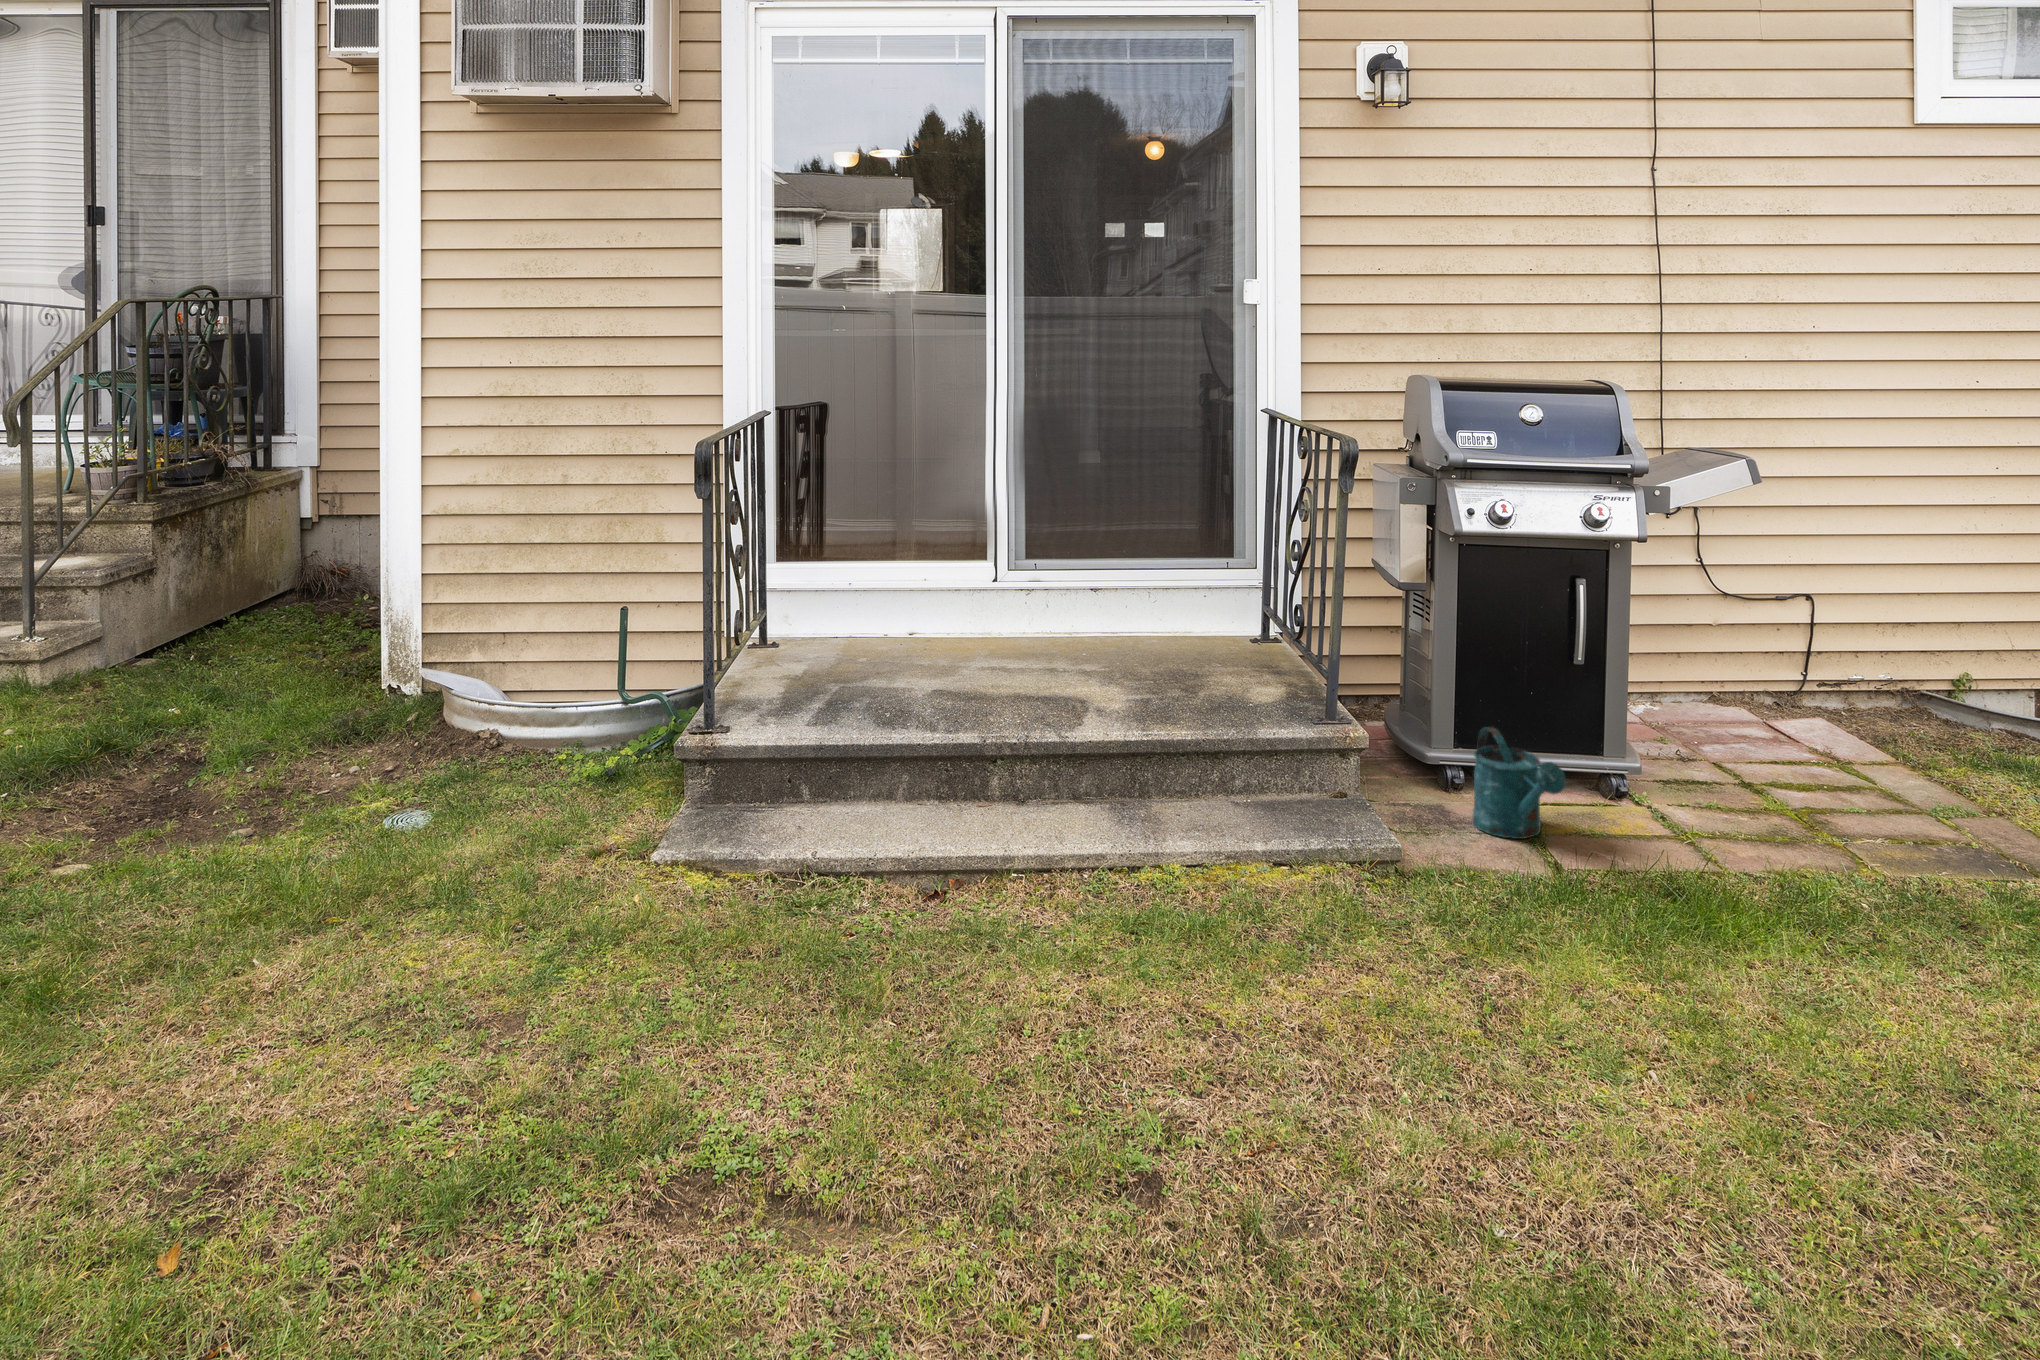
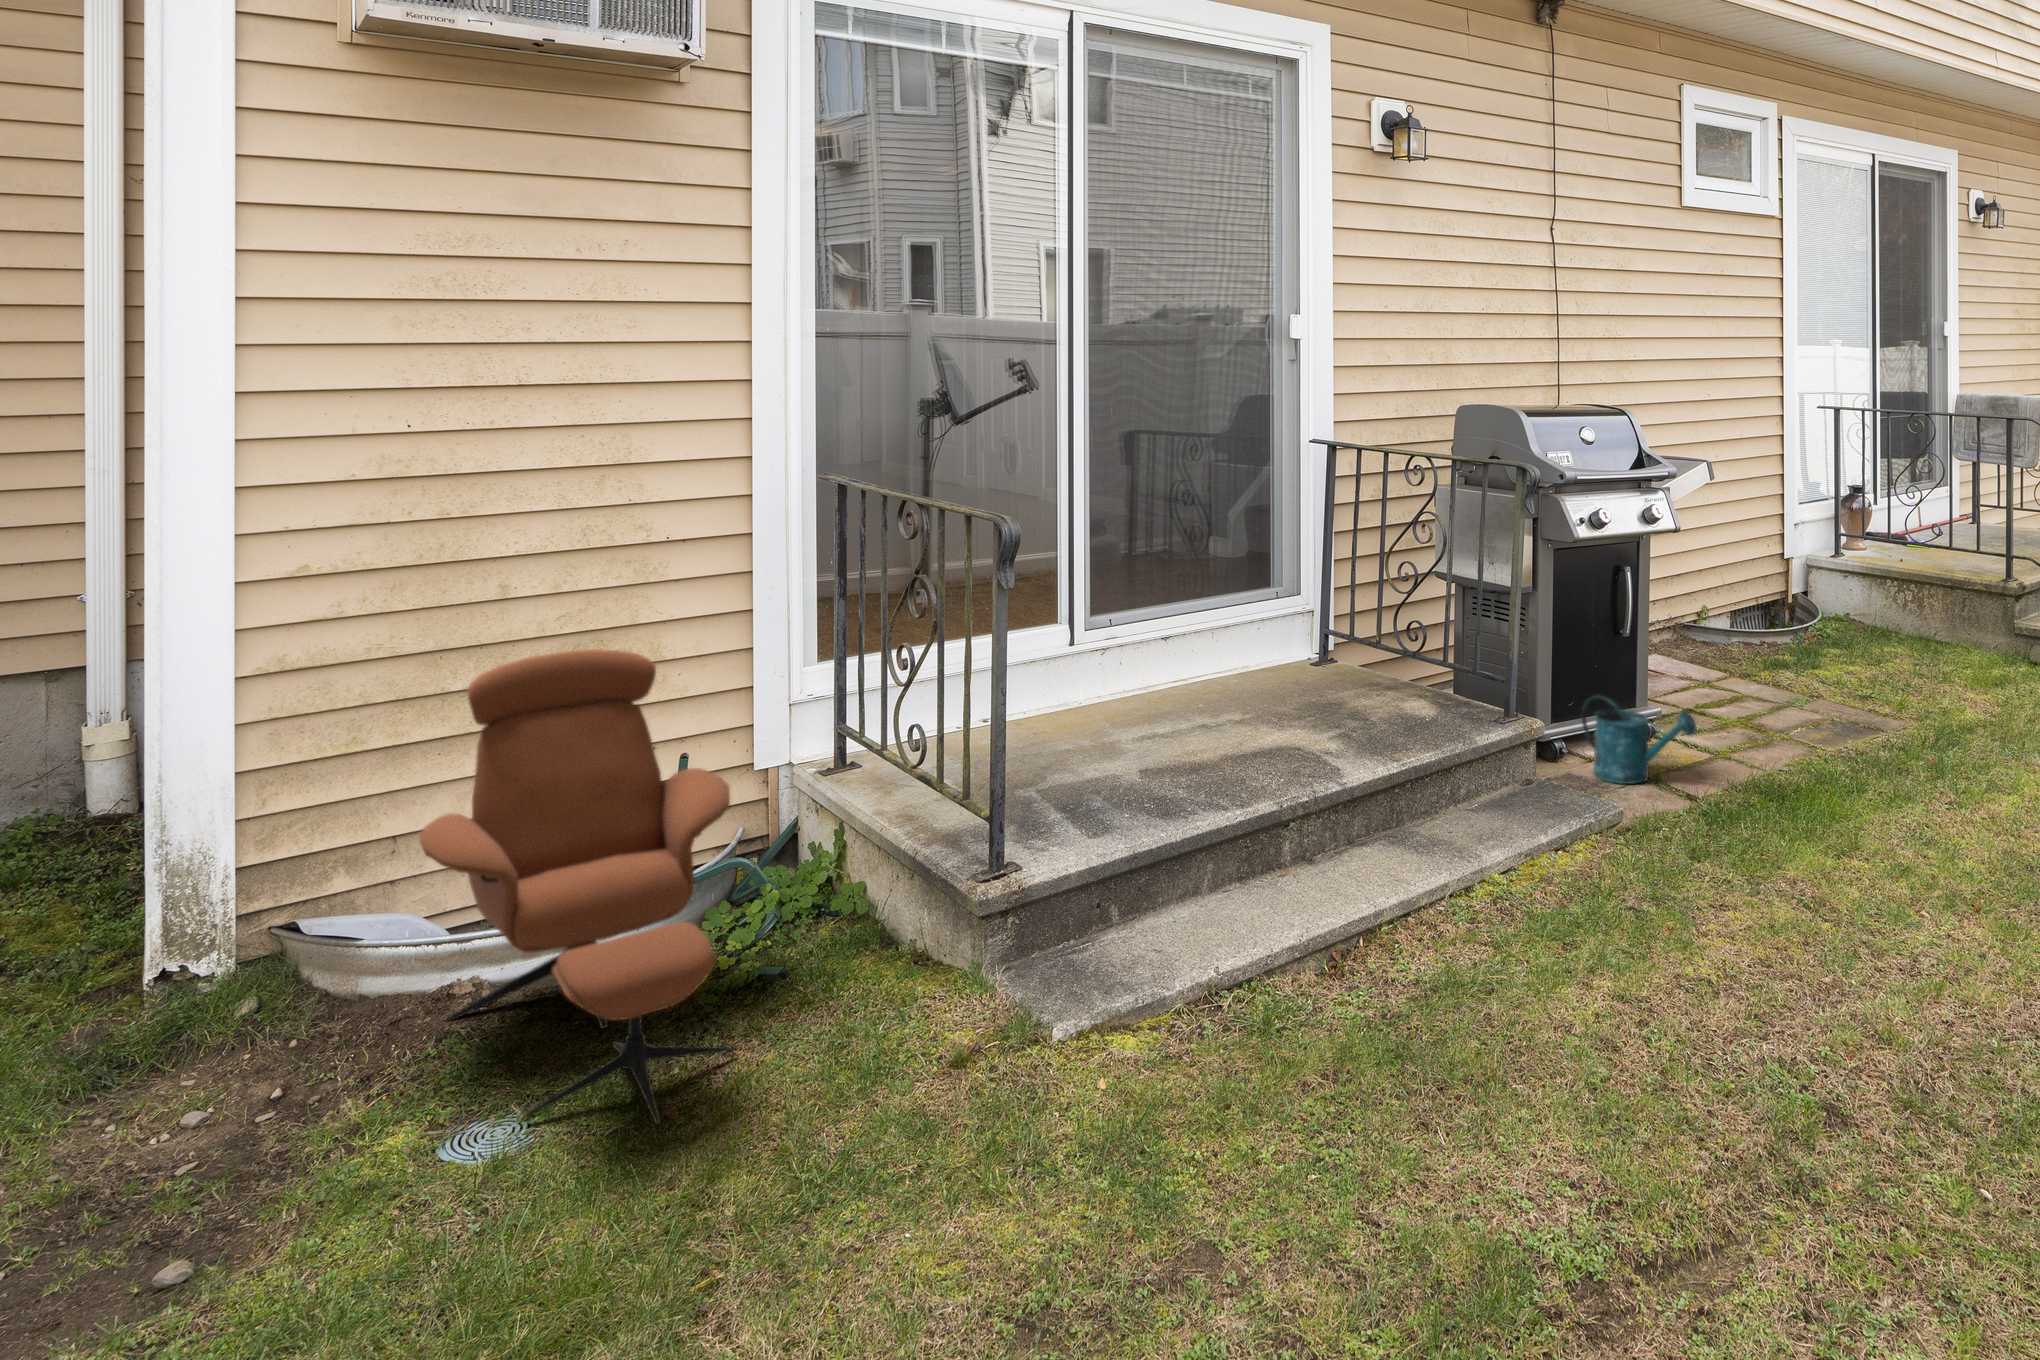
lounge chair: none [423,522,639,827] -> present [419,649,736,1123]

